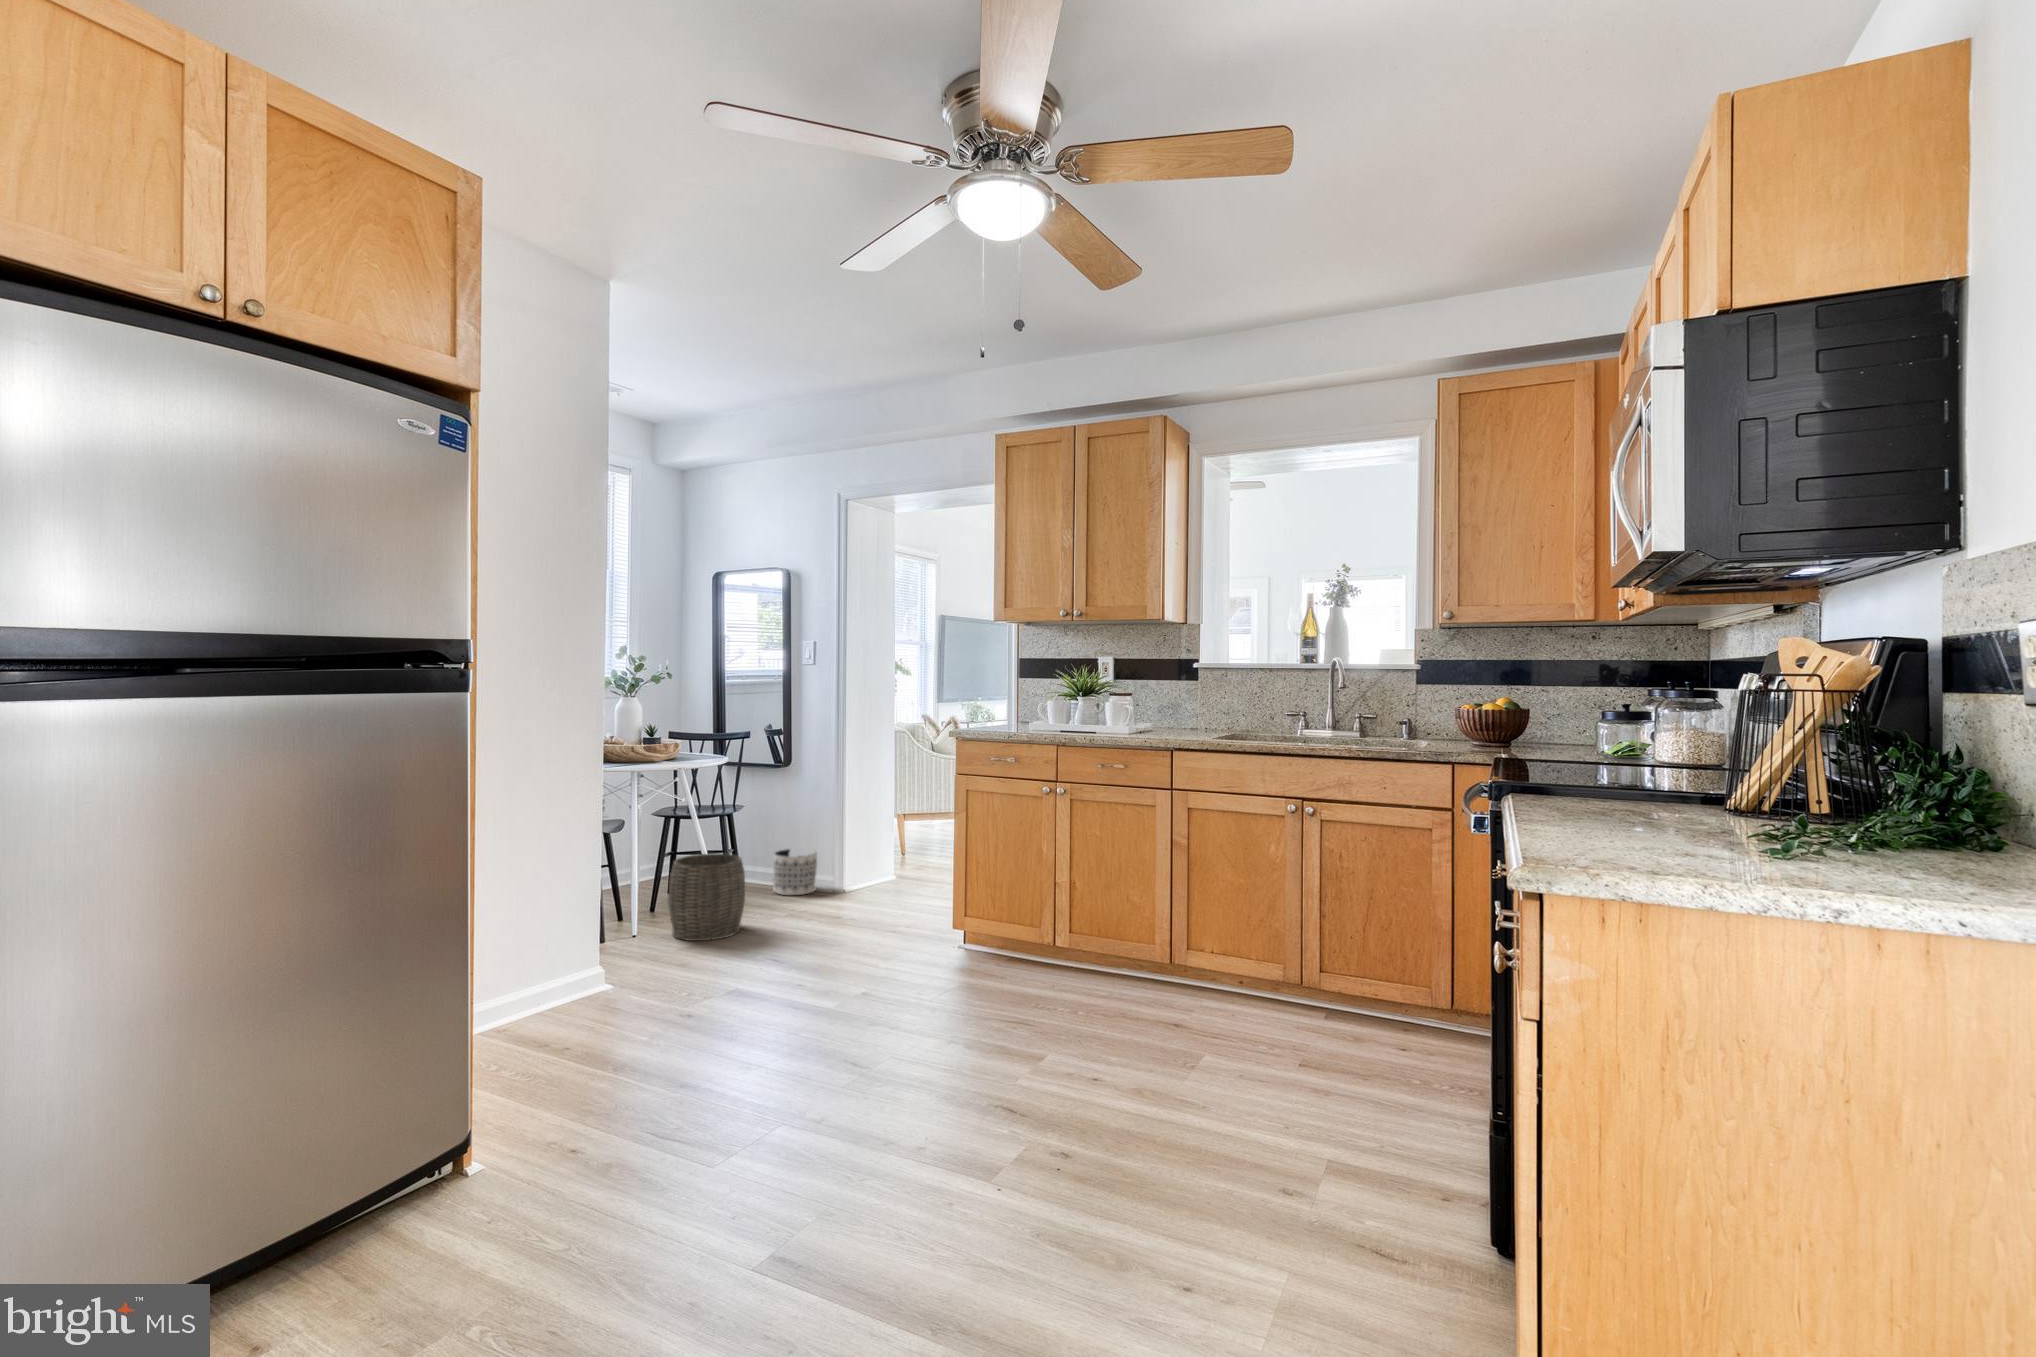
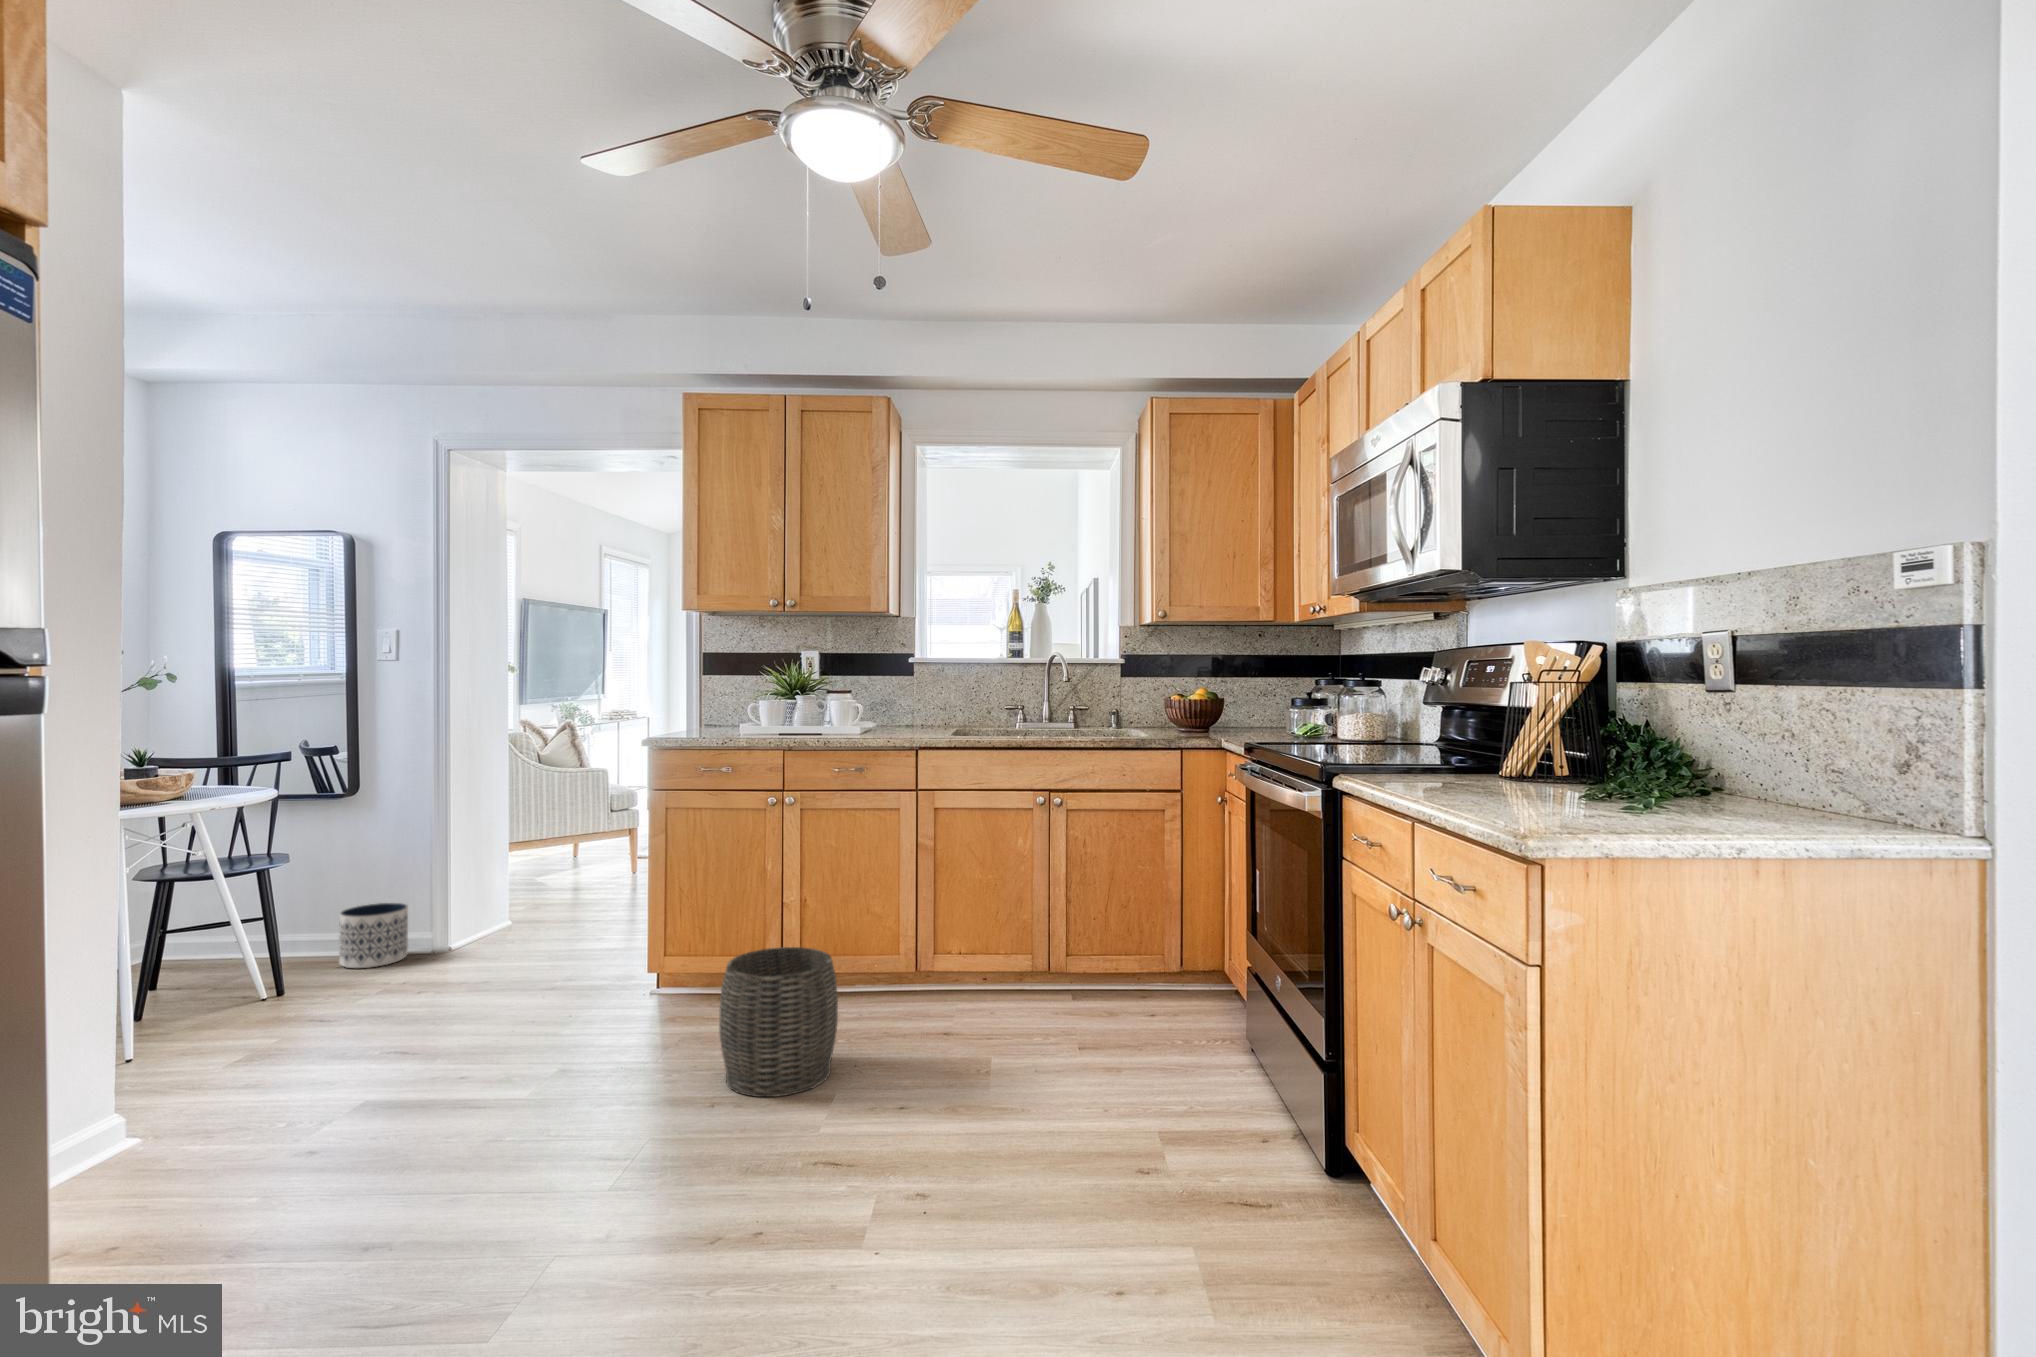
woven basket: present [669,853,745,941] -> present [719,947,838,1097]

